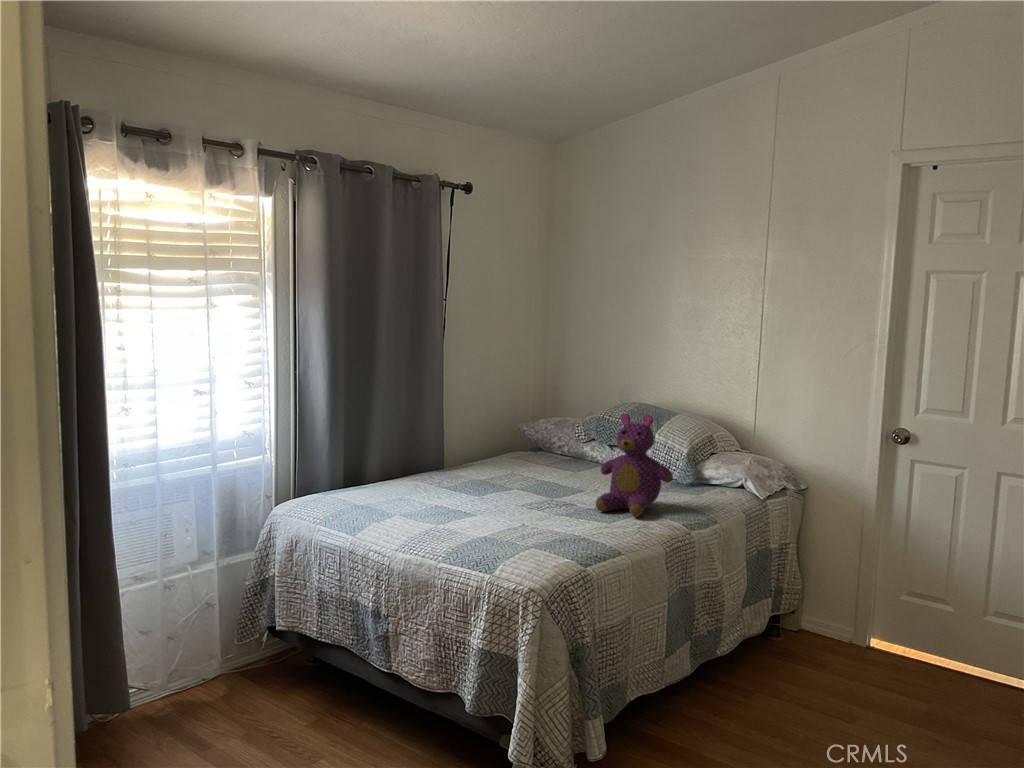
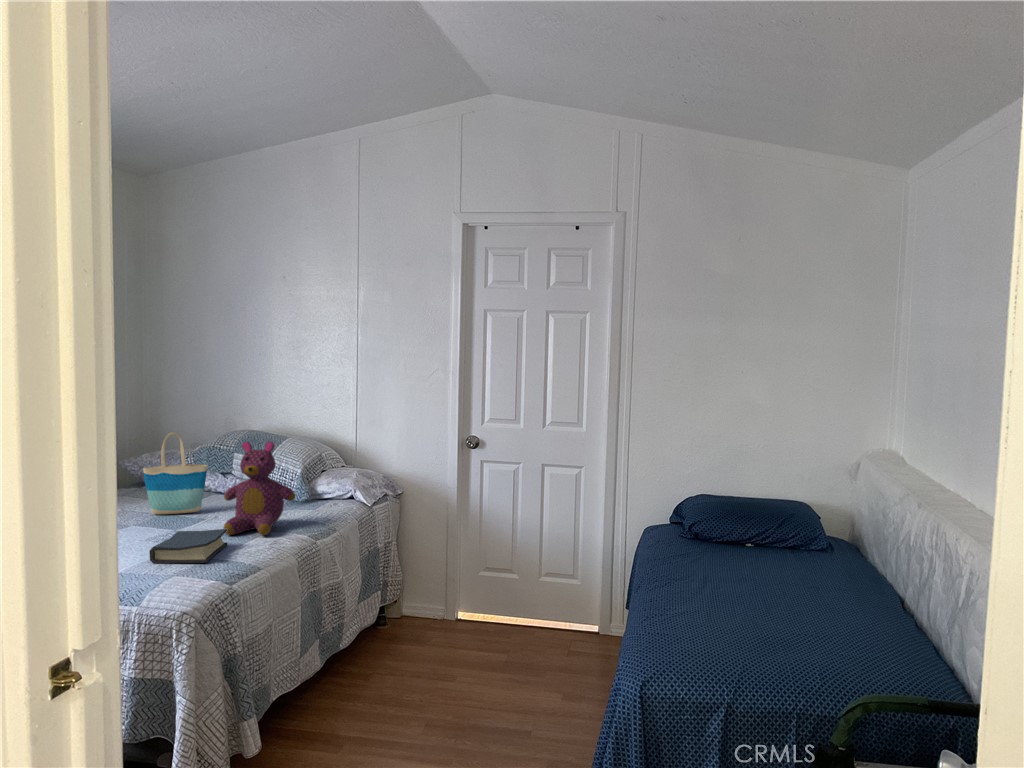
tote bag: none [530,399,590,482] -> present [143,433,208,514]
hardback book: none [516,501,596,538] -> present [149,529,227,564]

